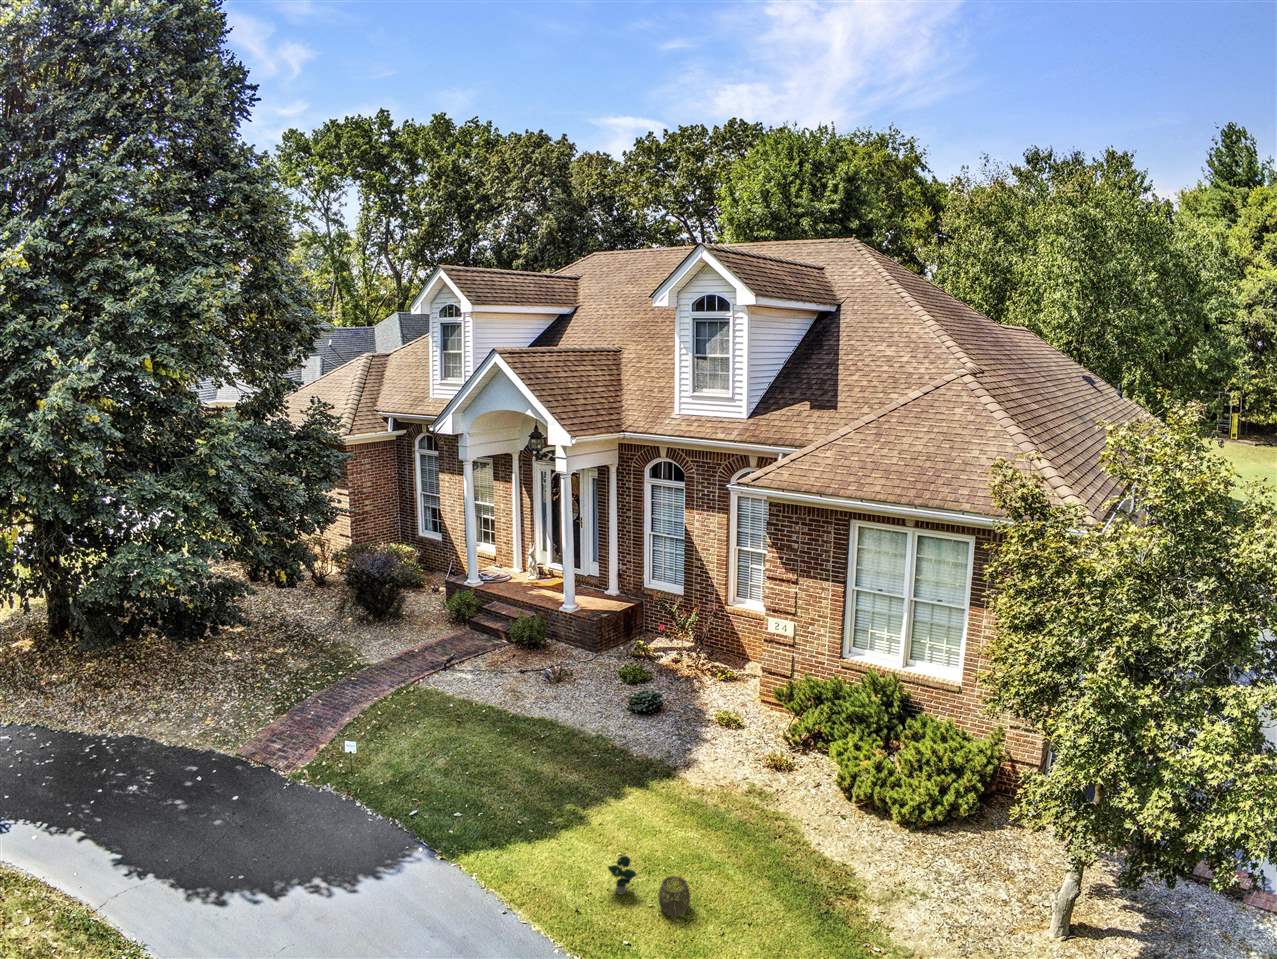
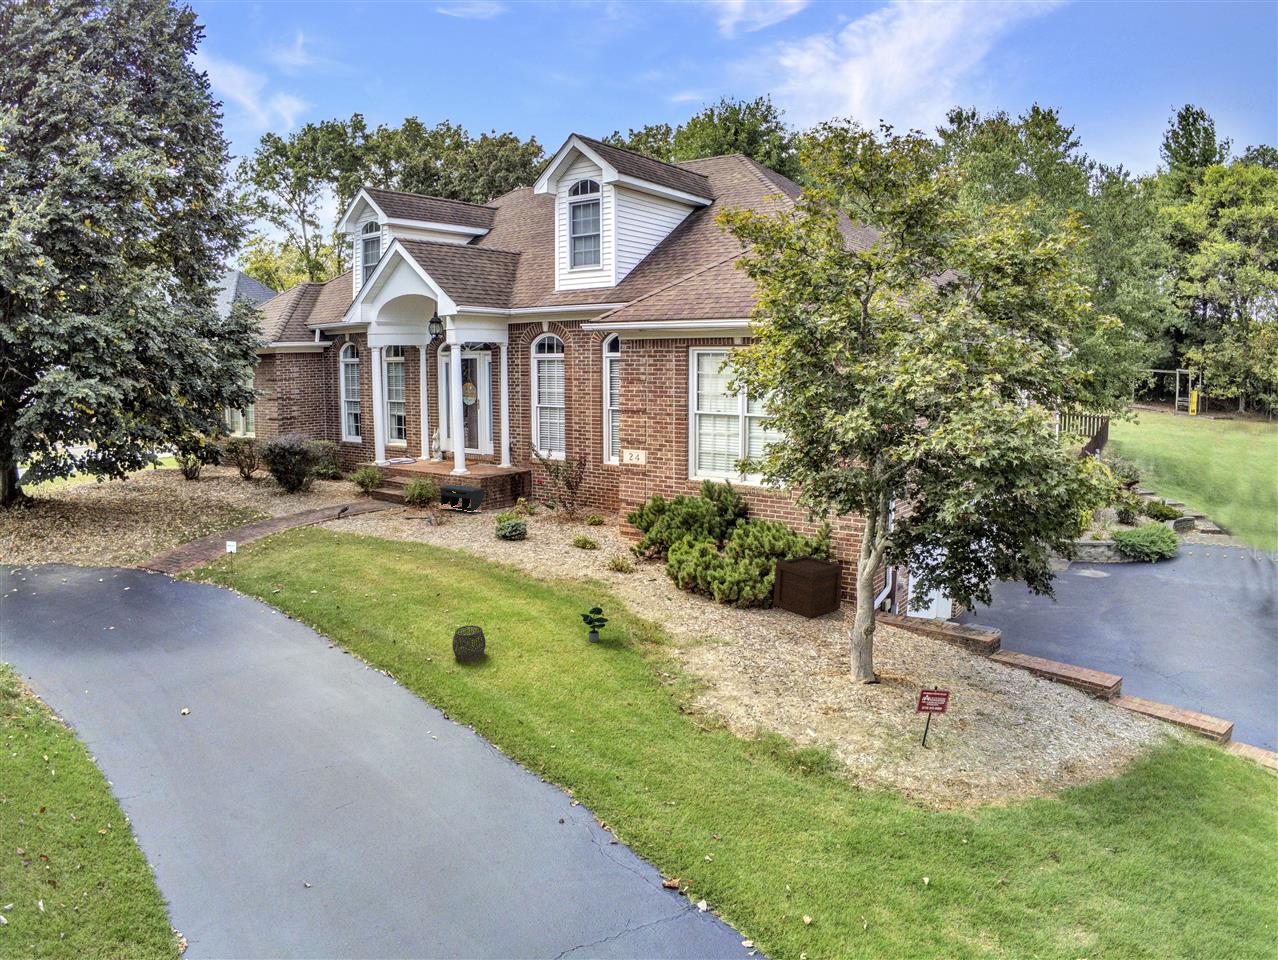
bench: none [552,621,600,660] -> present [440,485,484,514]
wooden crate: none [957,776,1032,855] -> present [774,555,843,618]
potted plant: present [608,856,637,895] -> present [580,607,609,642]

